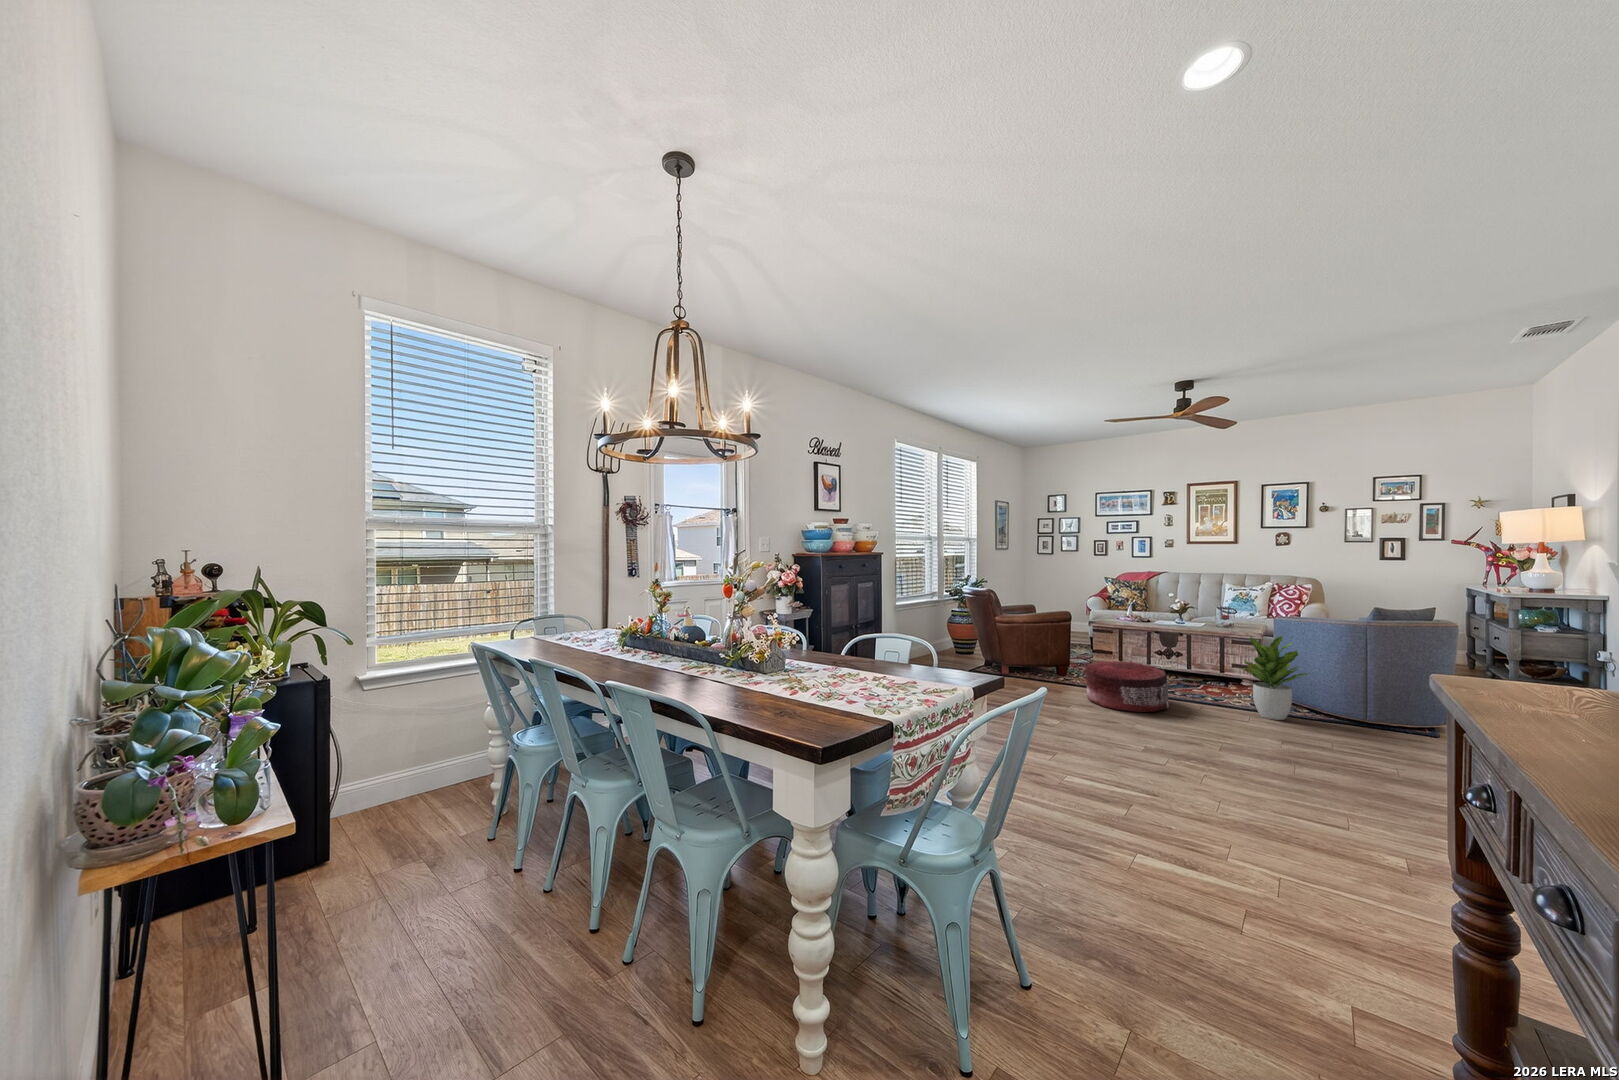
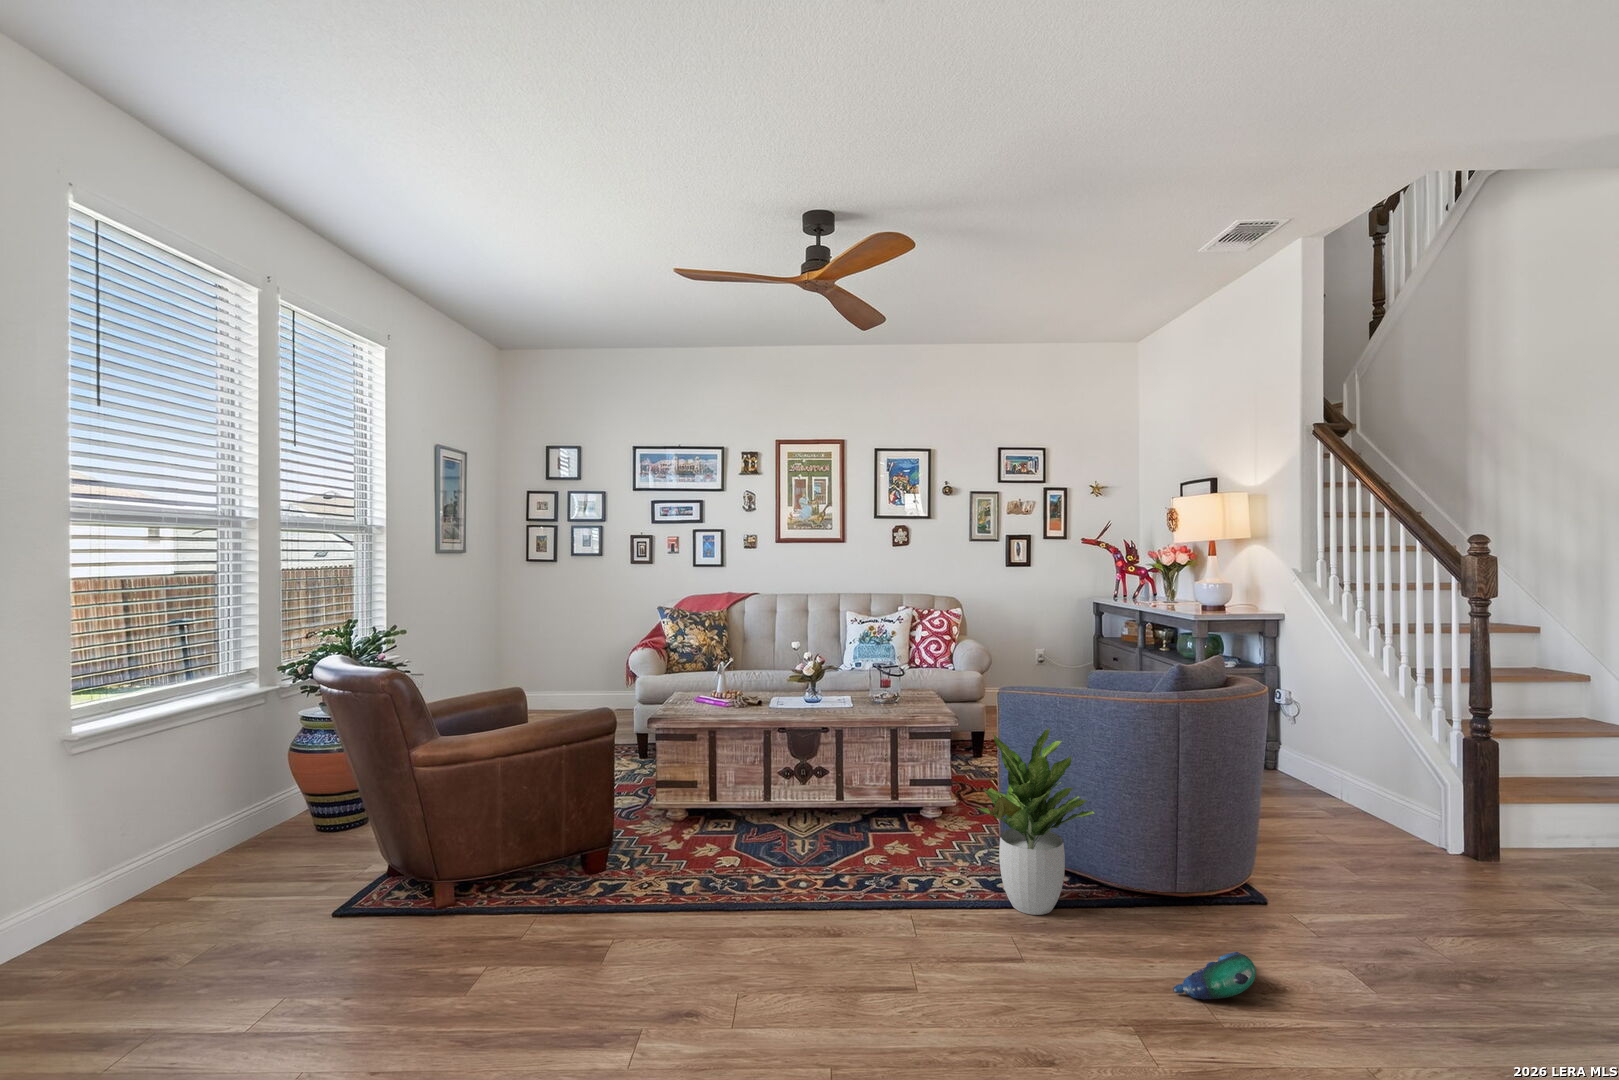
pouf: present [1085,661,1169,712] -> none [672,827,866,1004]
plush toy: none [1317,737,1377,752] -> present [1173,952,1256,1000]

